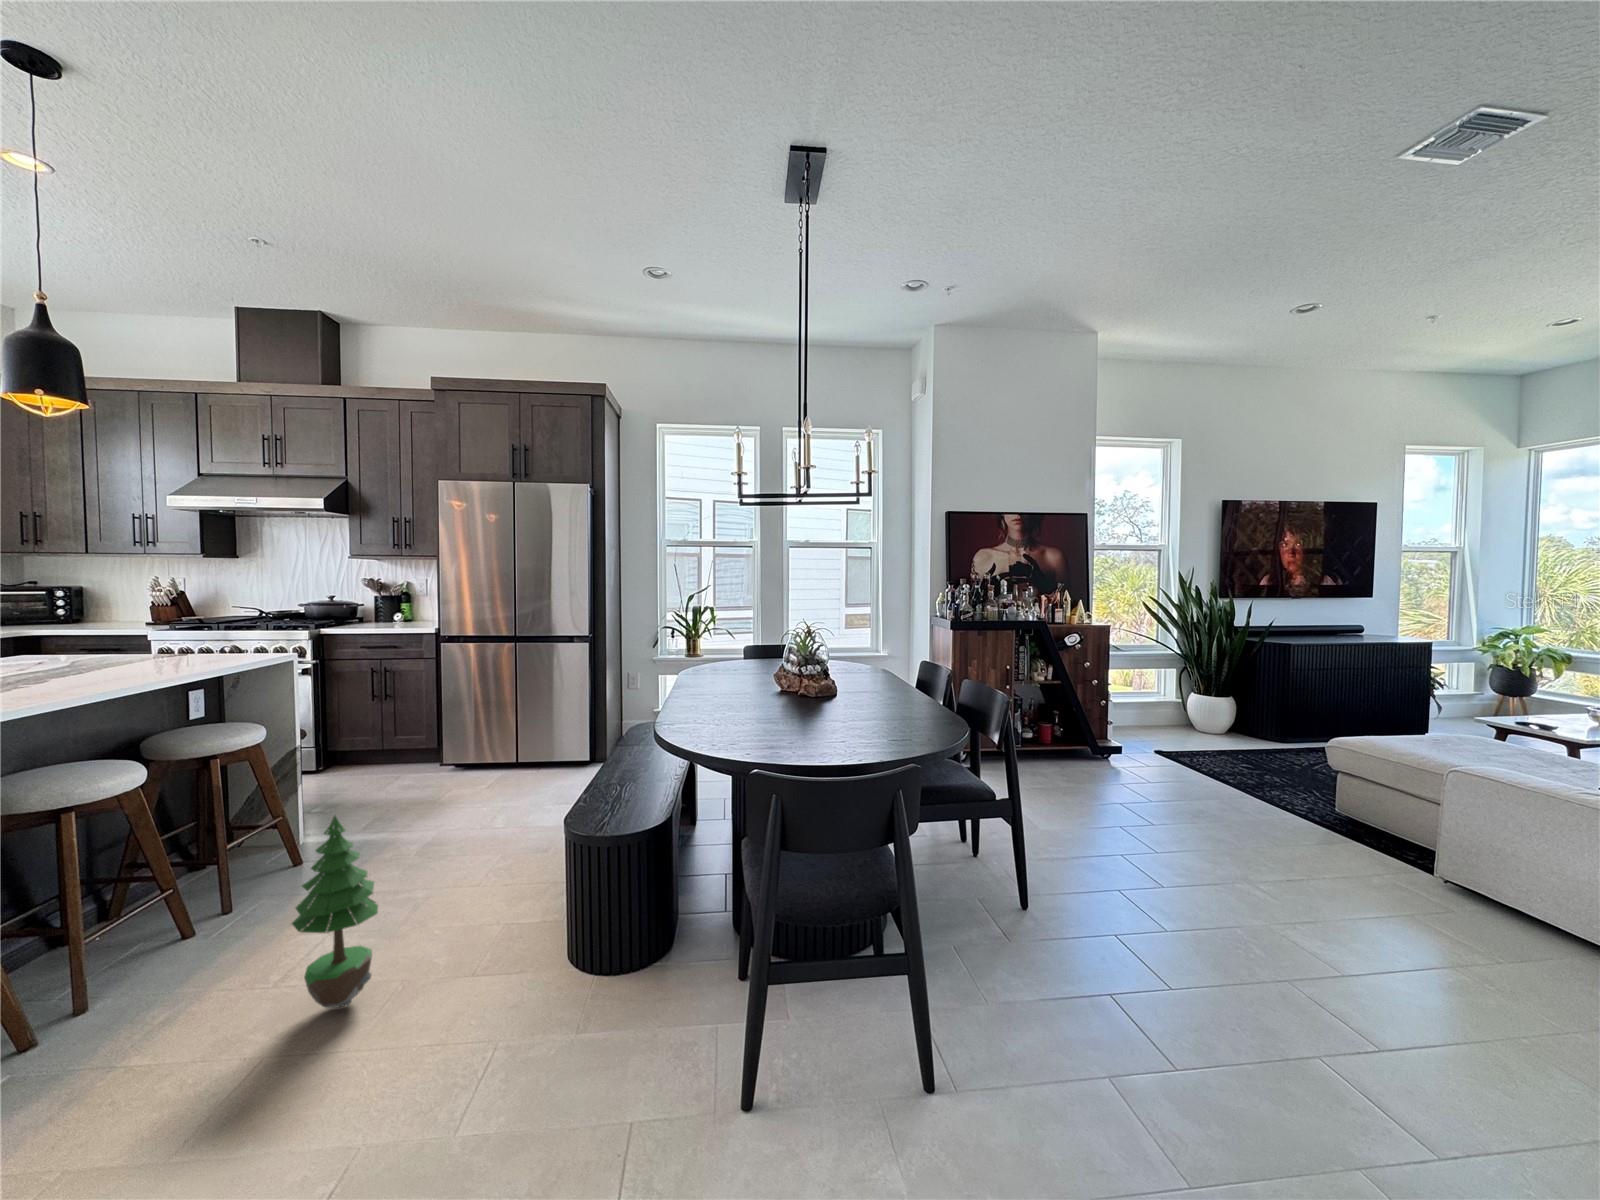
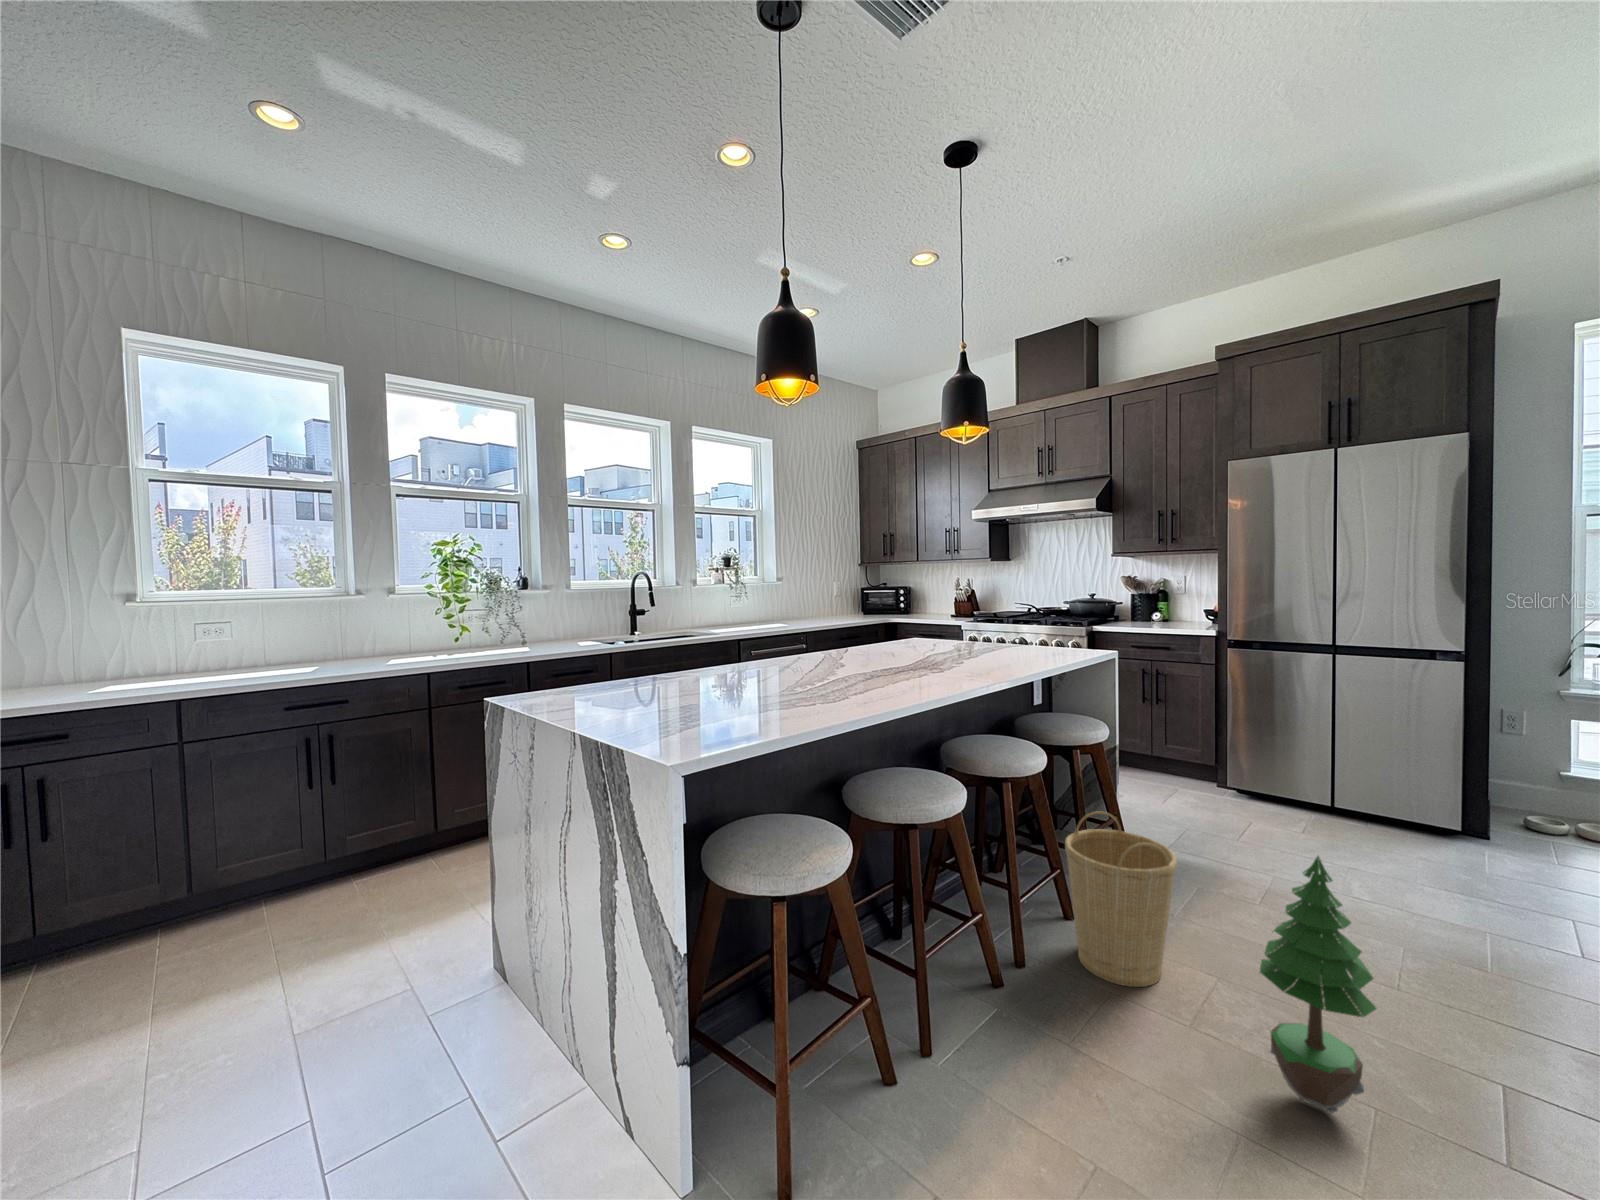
basket: none [143,824,276,990] -> present [1065,811,1177,987]

